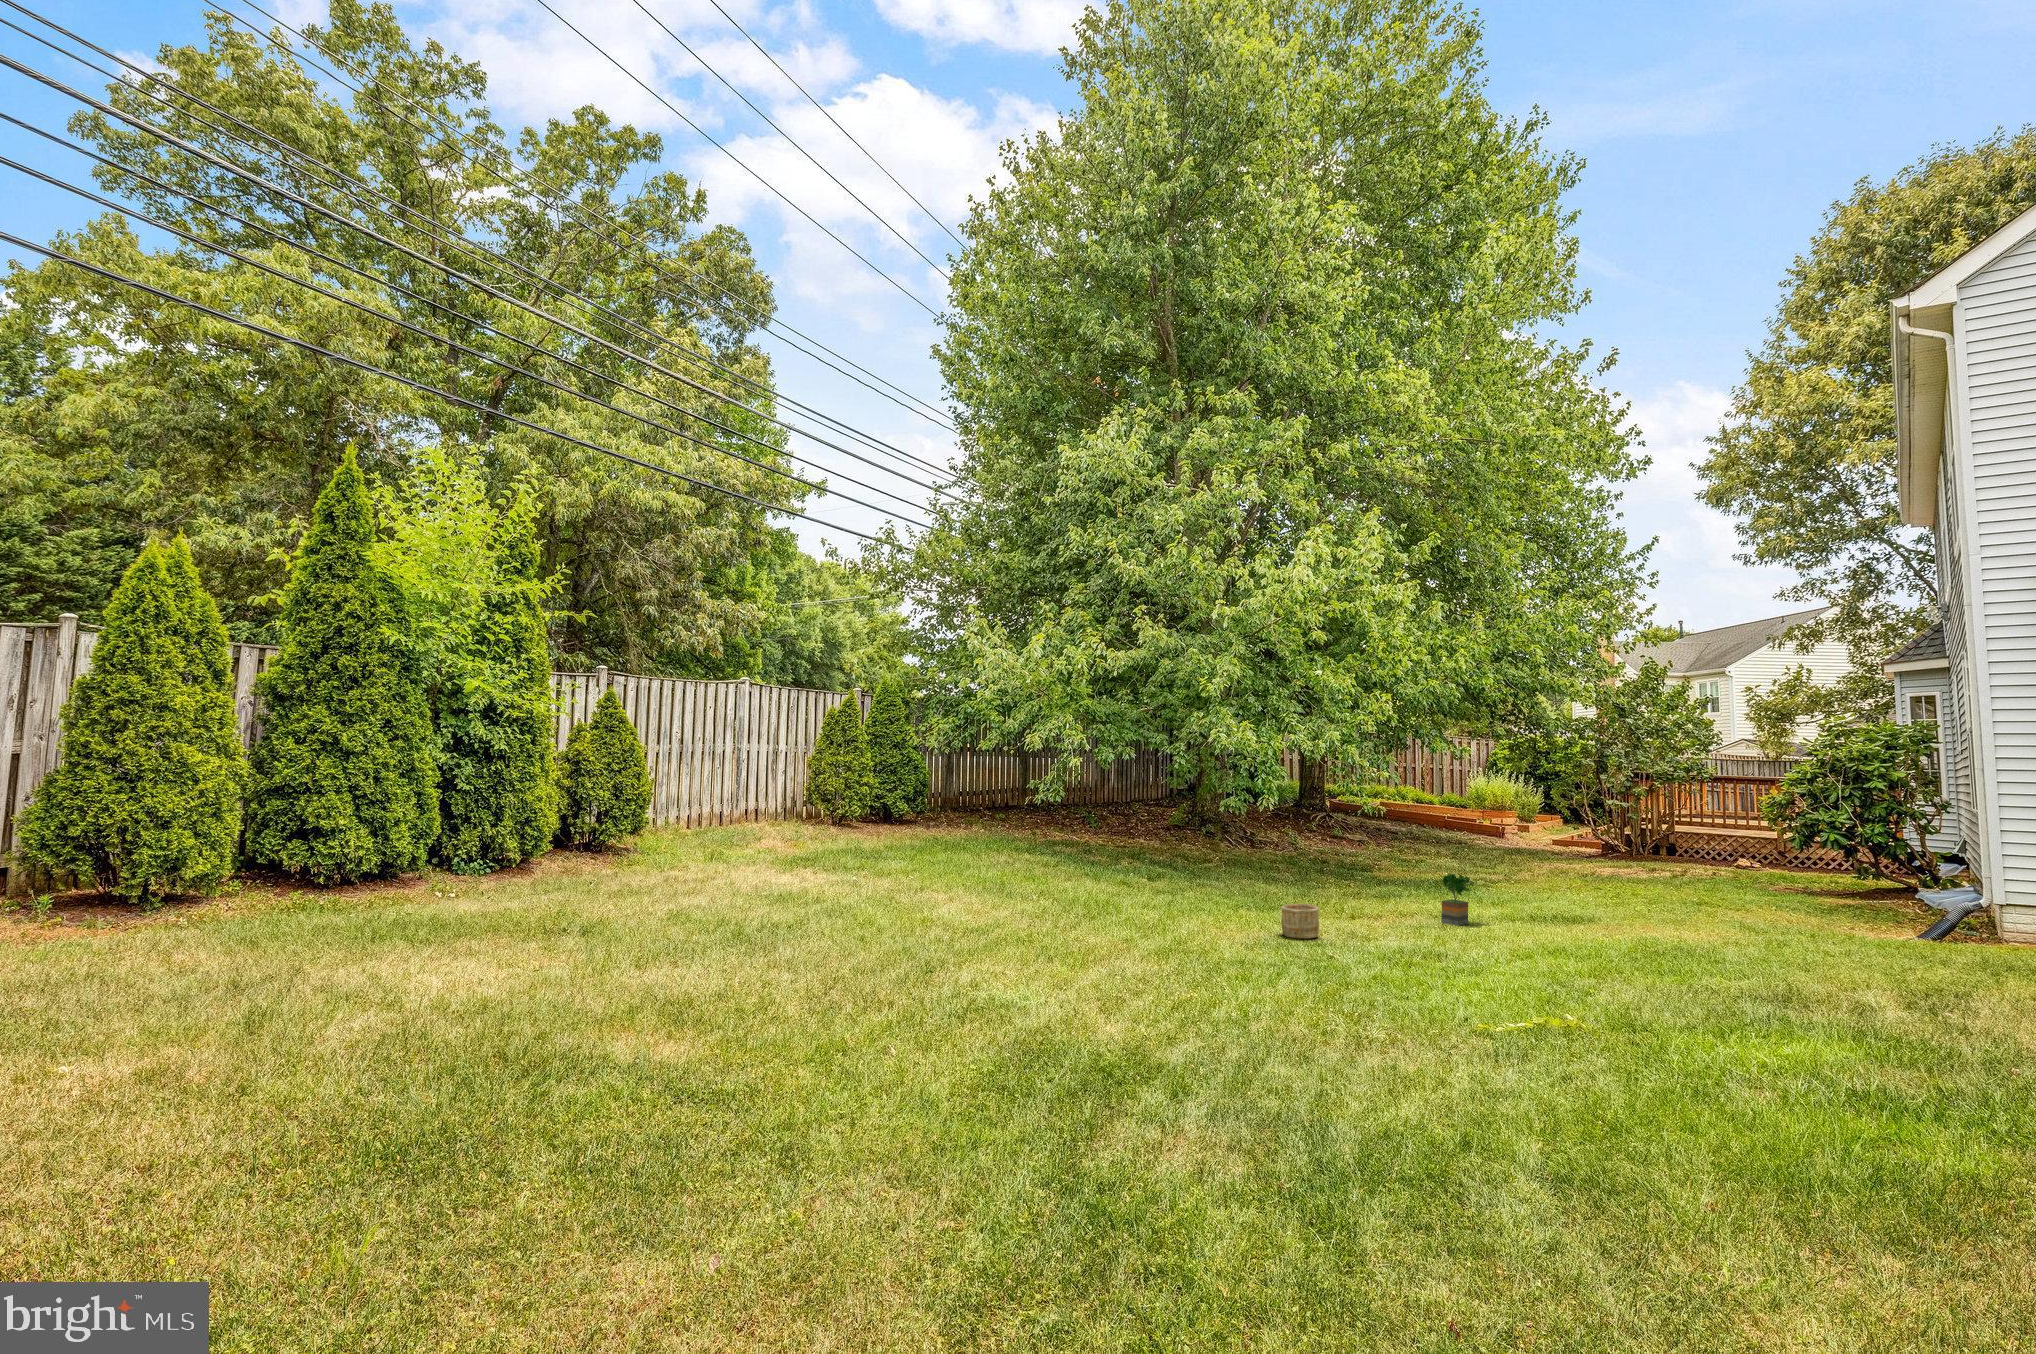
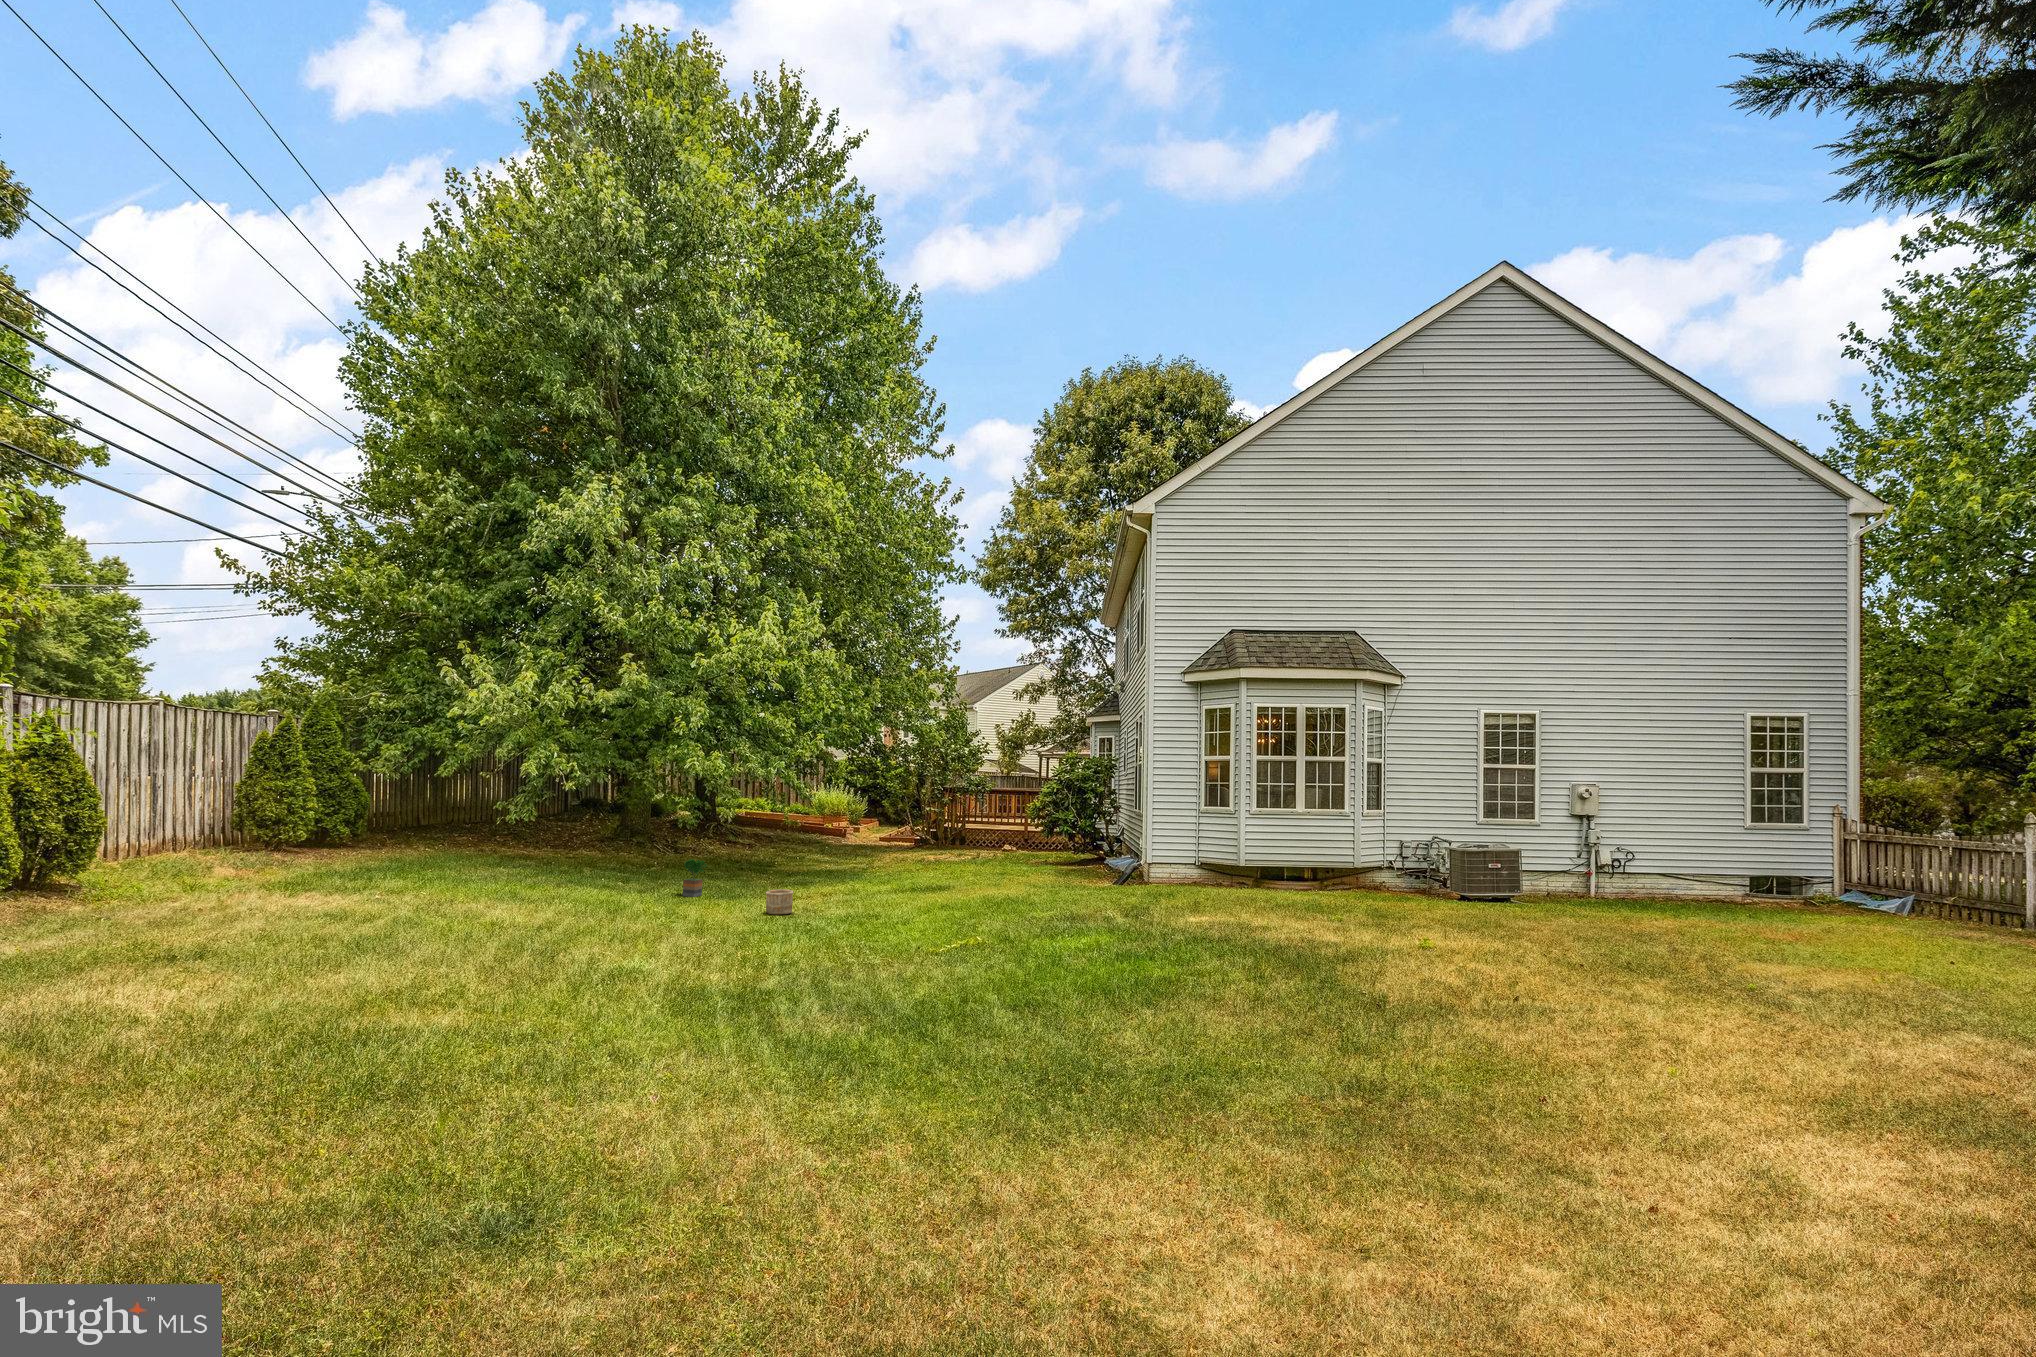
potted tree: present [1442,874,1474,926] -> present [683,859,707,897]

